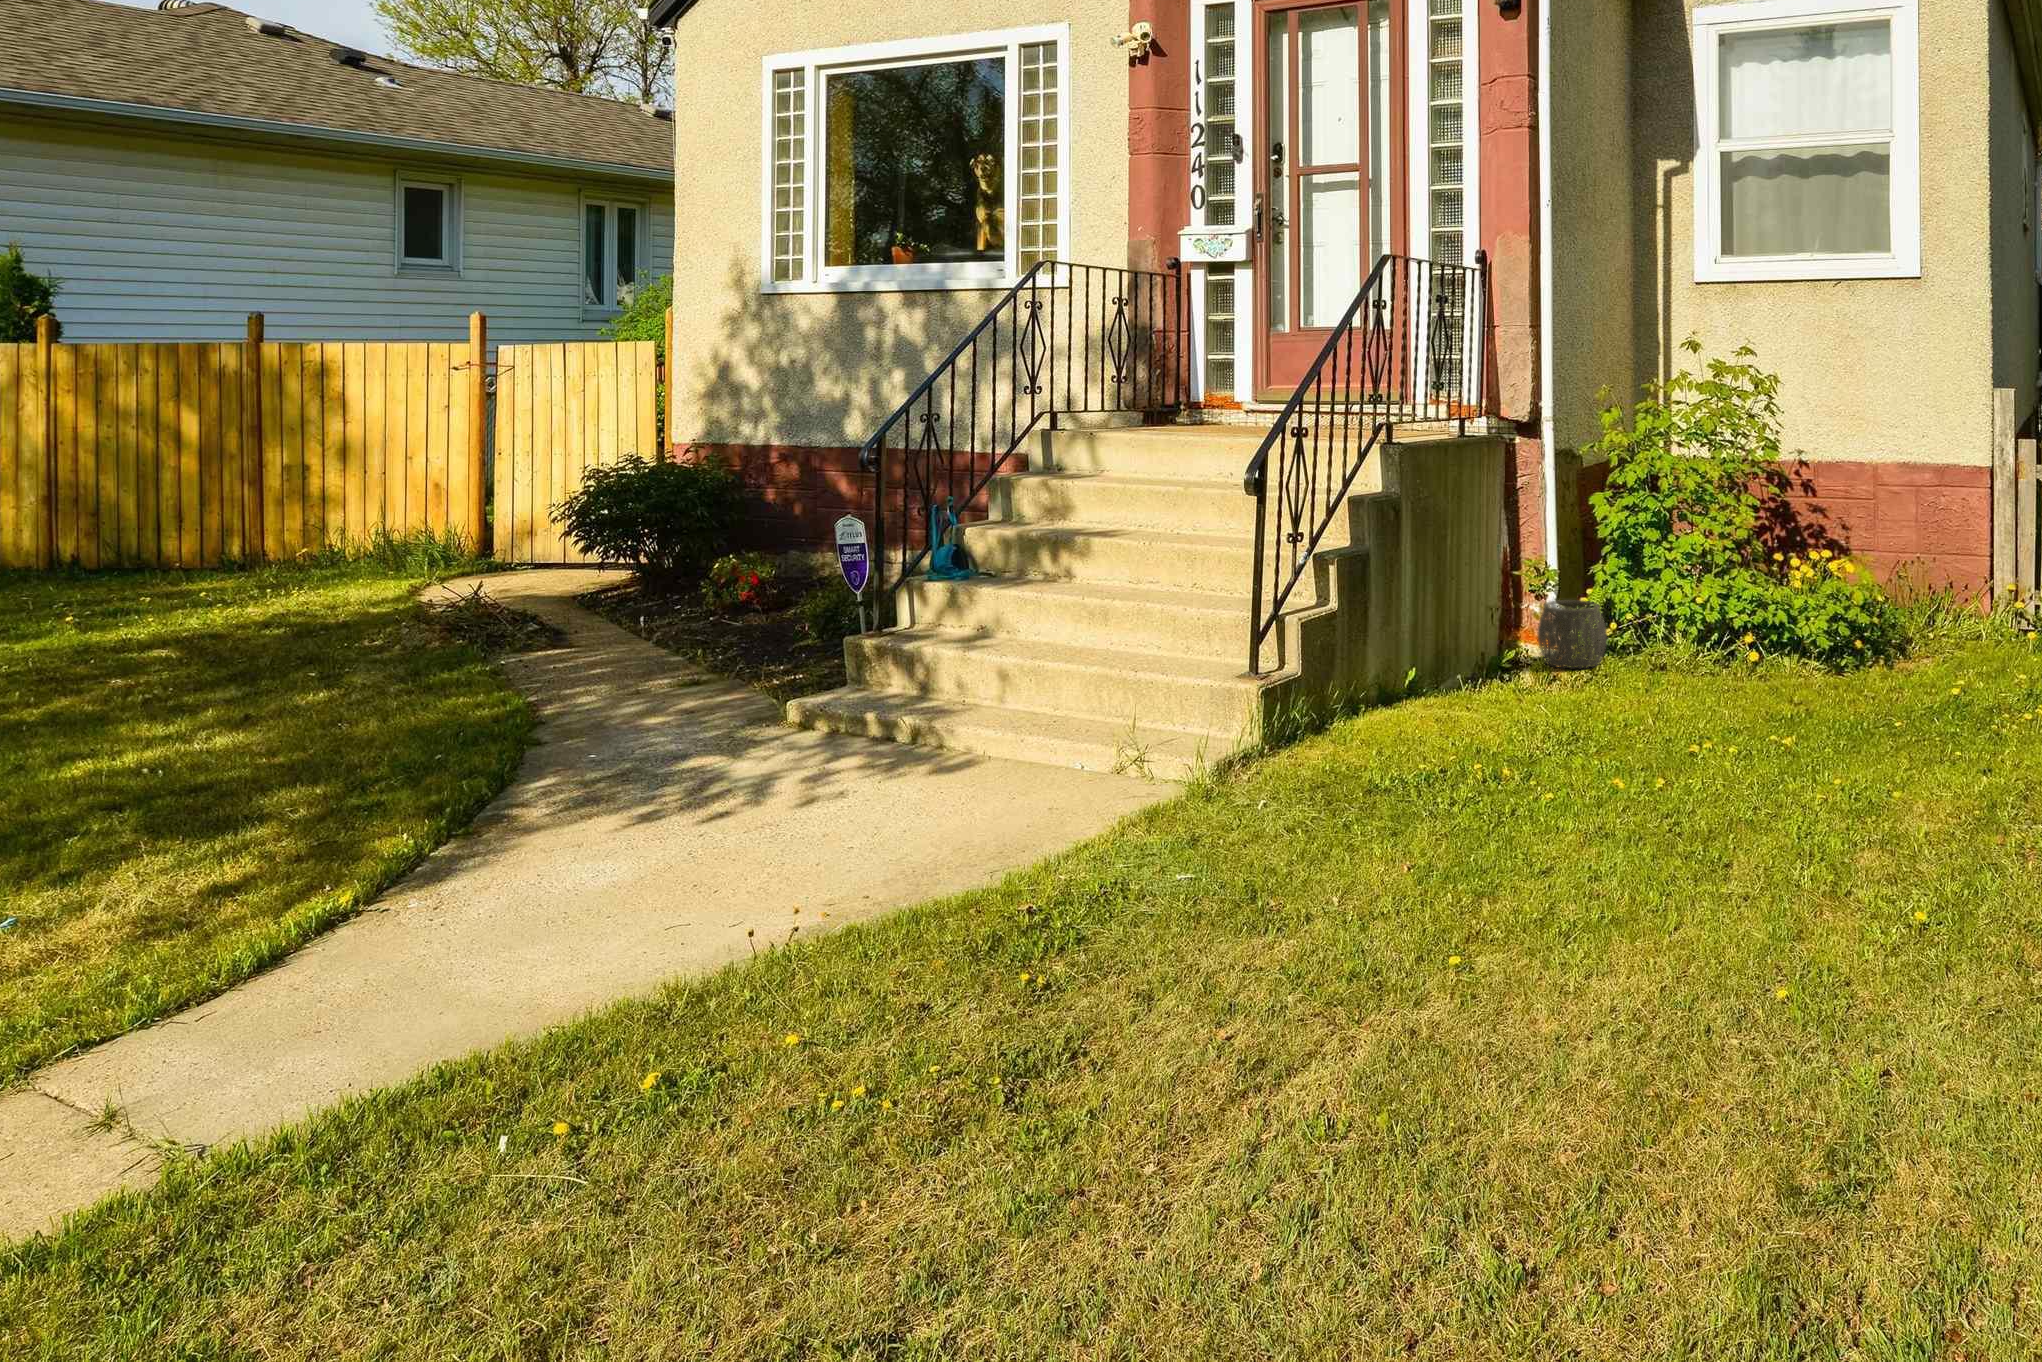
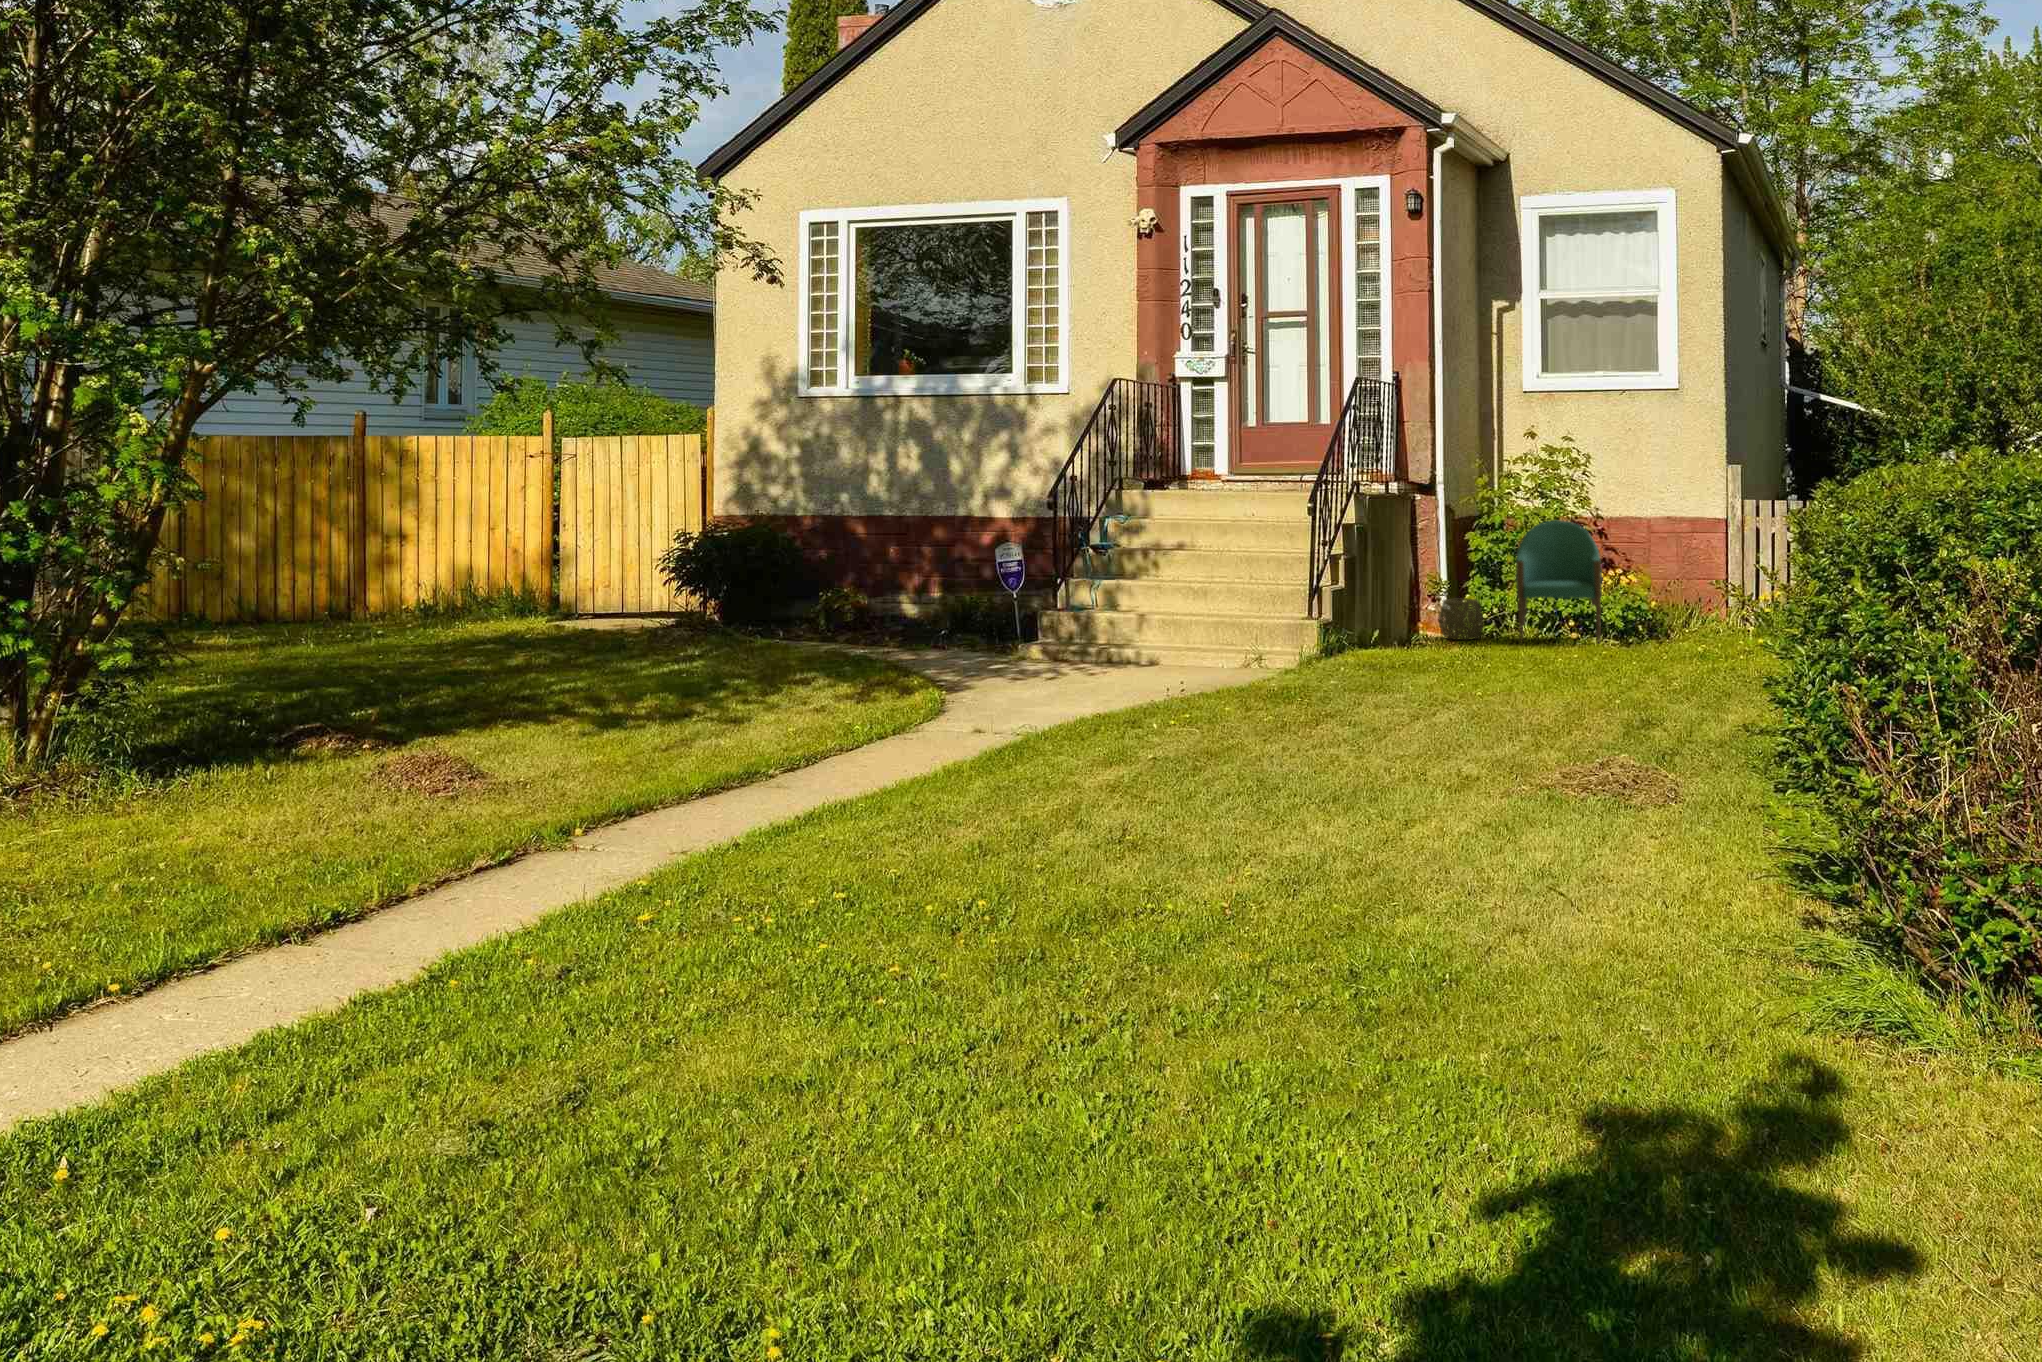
chair: none [1654,481,1794,689] -> present [1515,520,1602,643]

